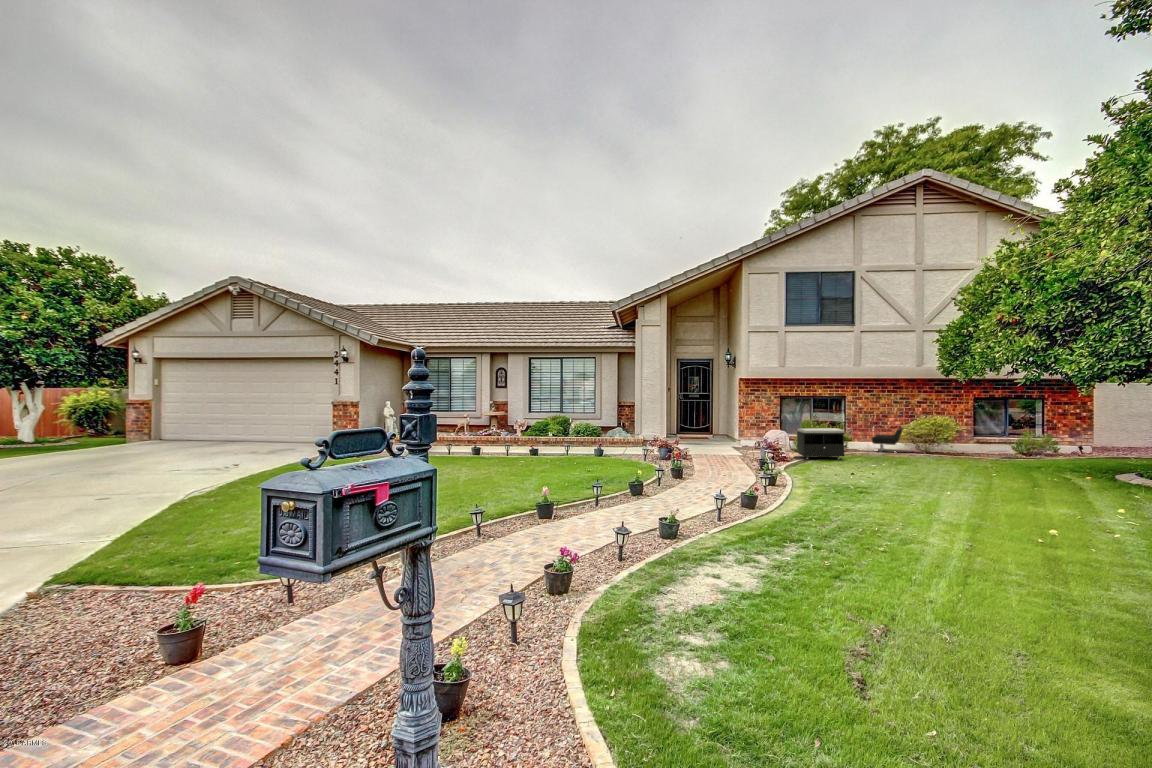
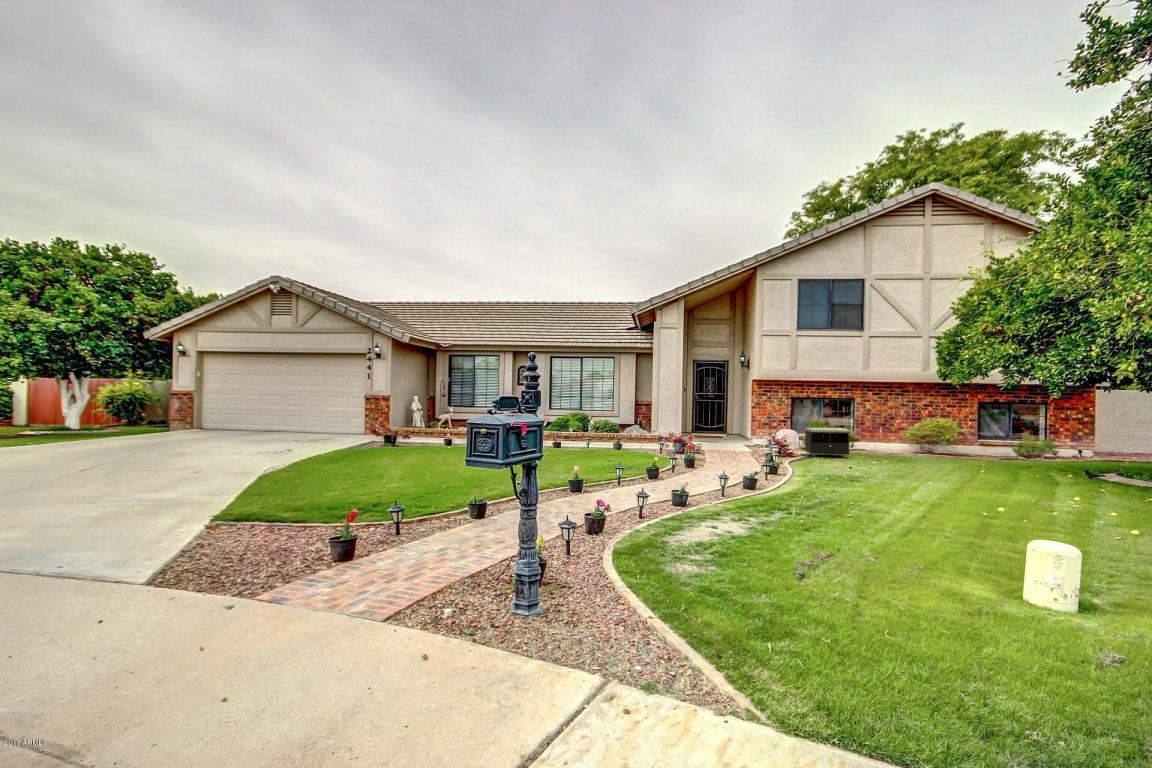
lounge chair: present [872,428,903,452] -> none [875,429,908,452]

